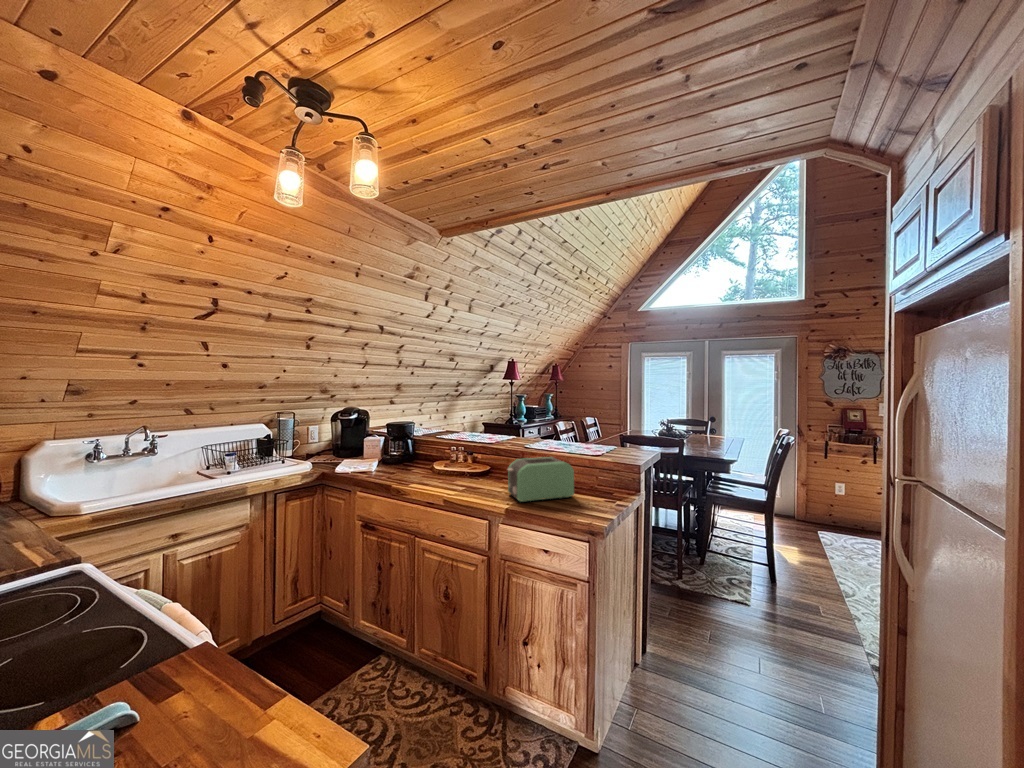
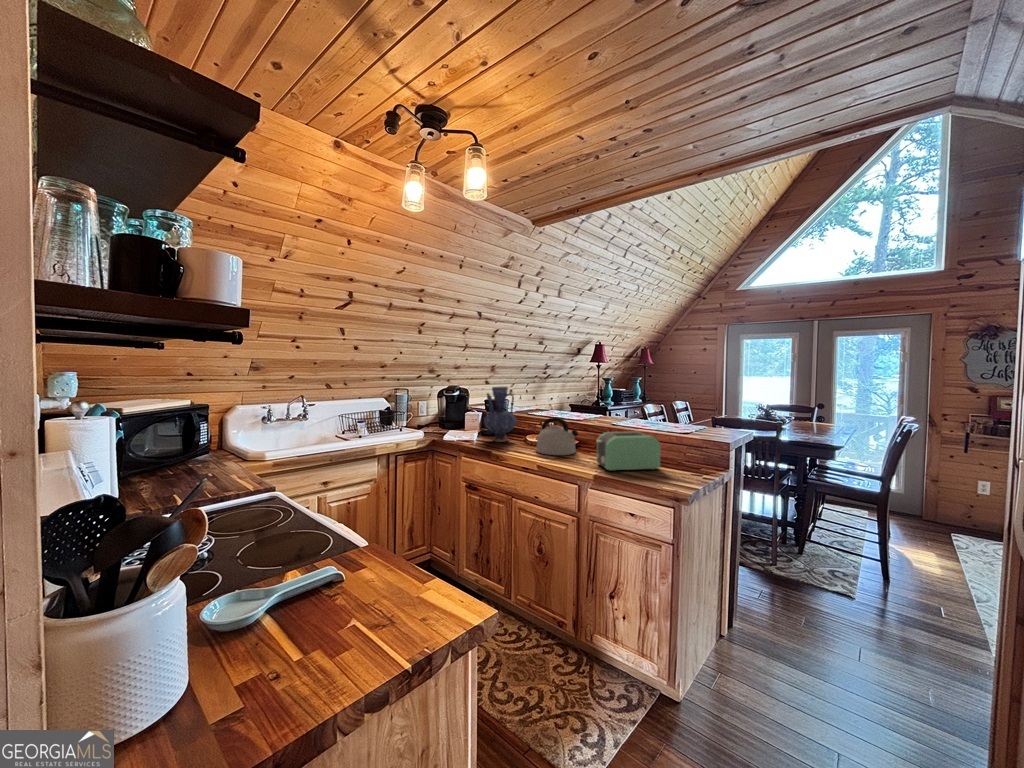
vase: none [383,409,421,471] -> present [484,387,517,442]
kettle: none [442,443,489,485] -> present [536,417,578,455]

